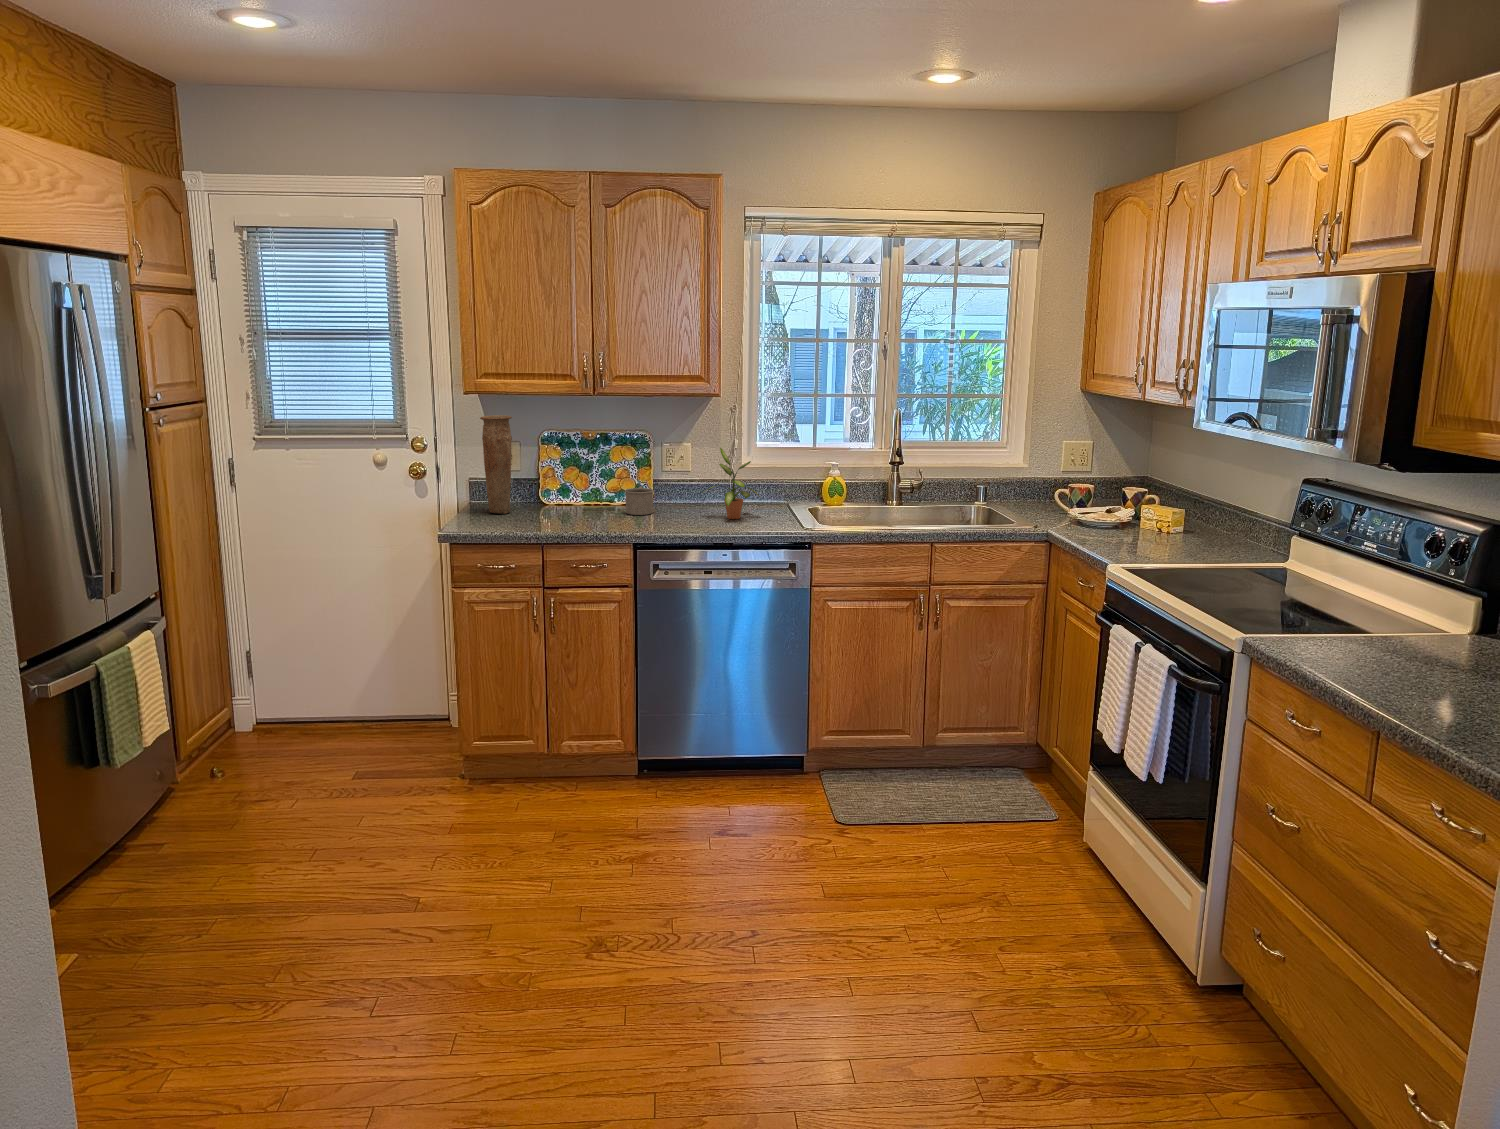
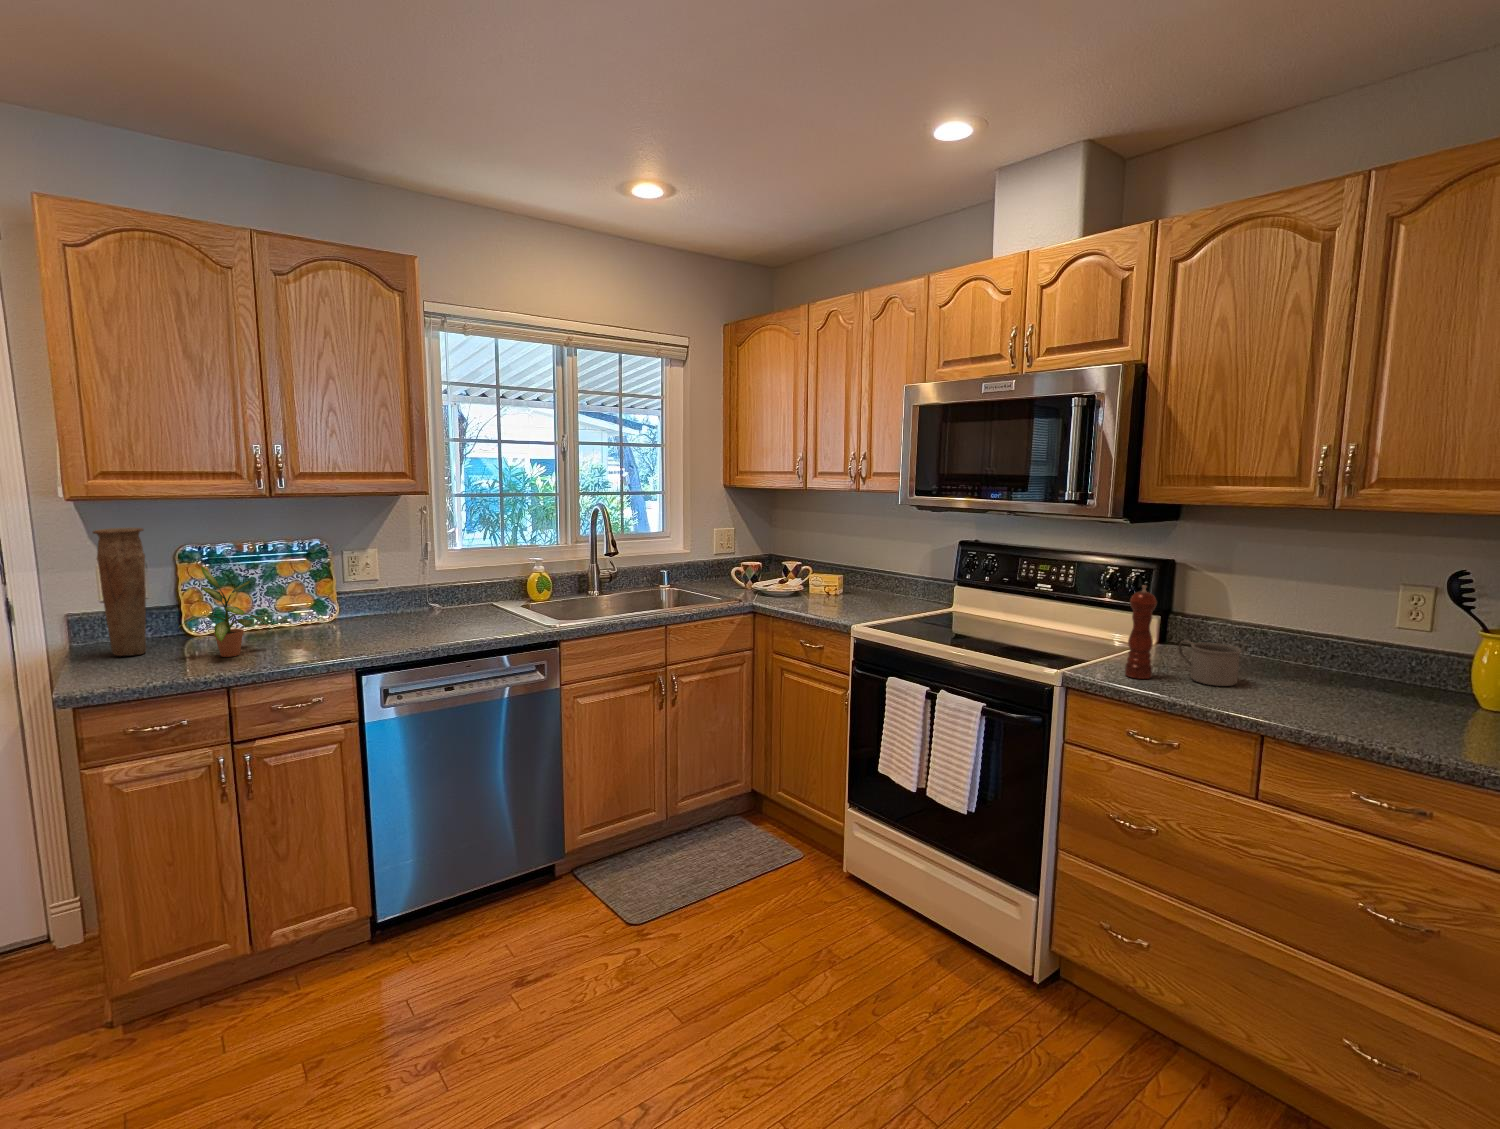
potted plant: present [703,448,758,519] -> present [178,567,265,657]
mug: present [625,486,654,515] -> present [1178,640,1241,686]
pepper mill: none [1313,548,1358,660] -> present [1125,585,1157,679]

